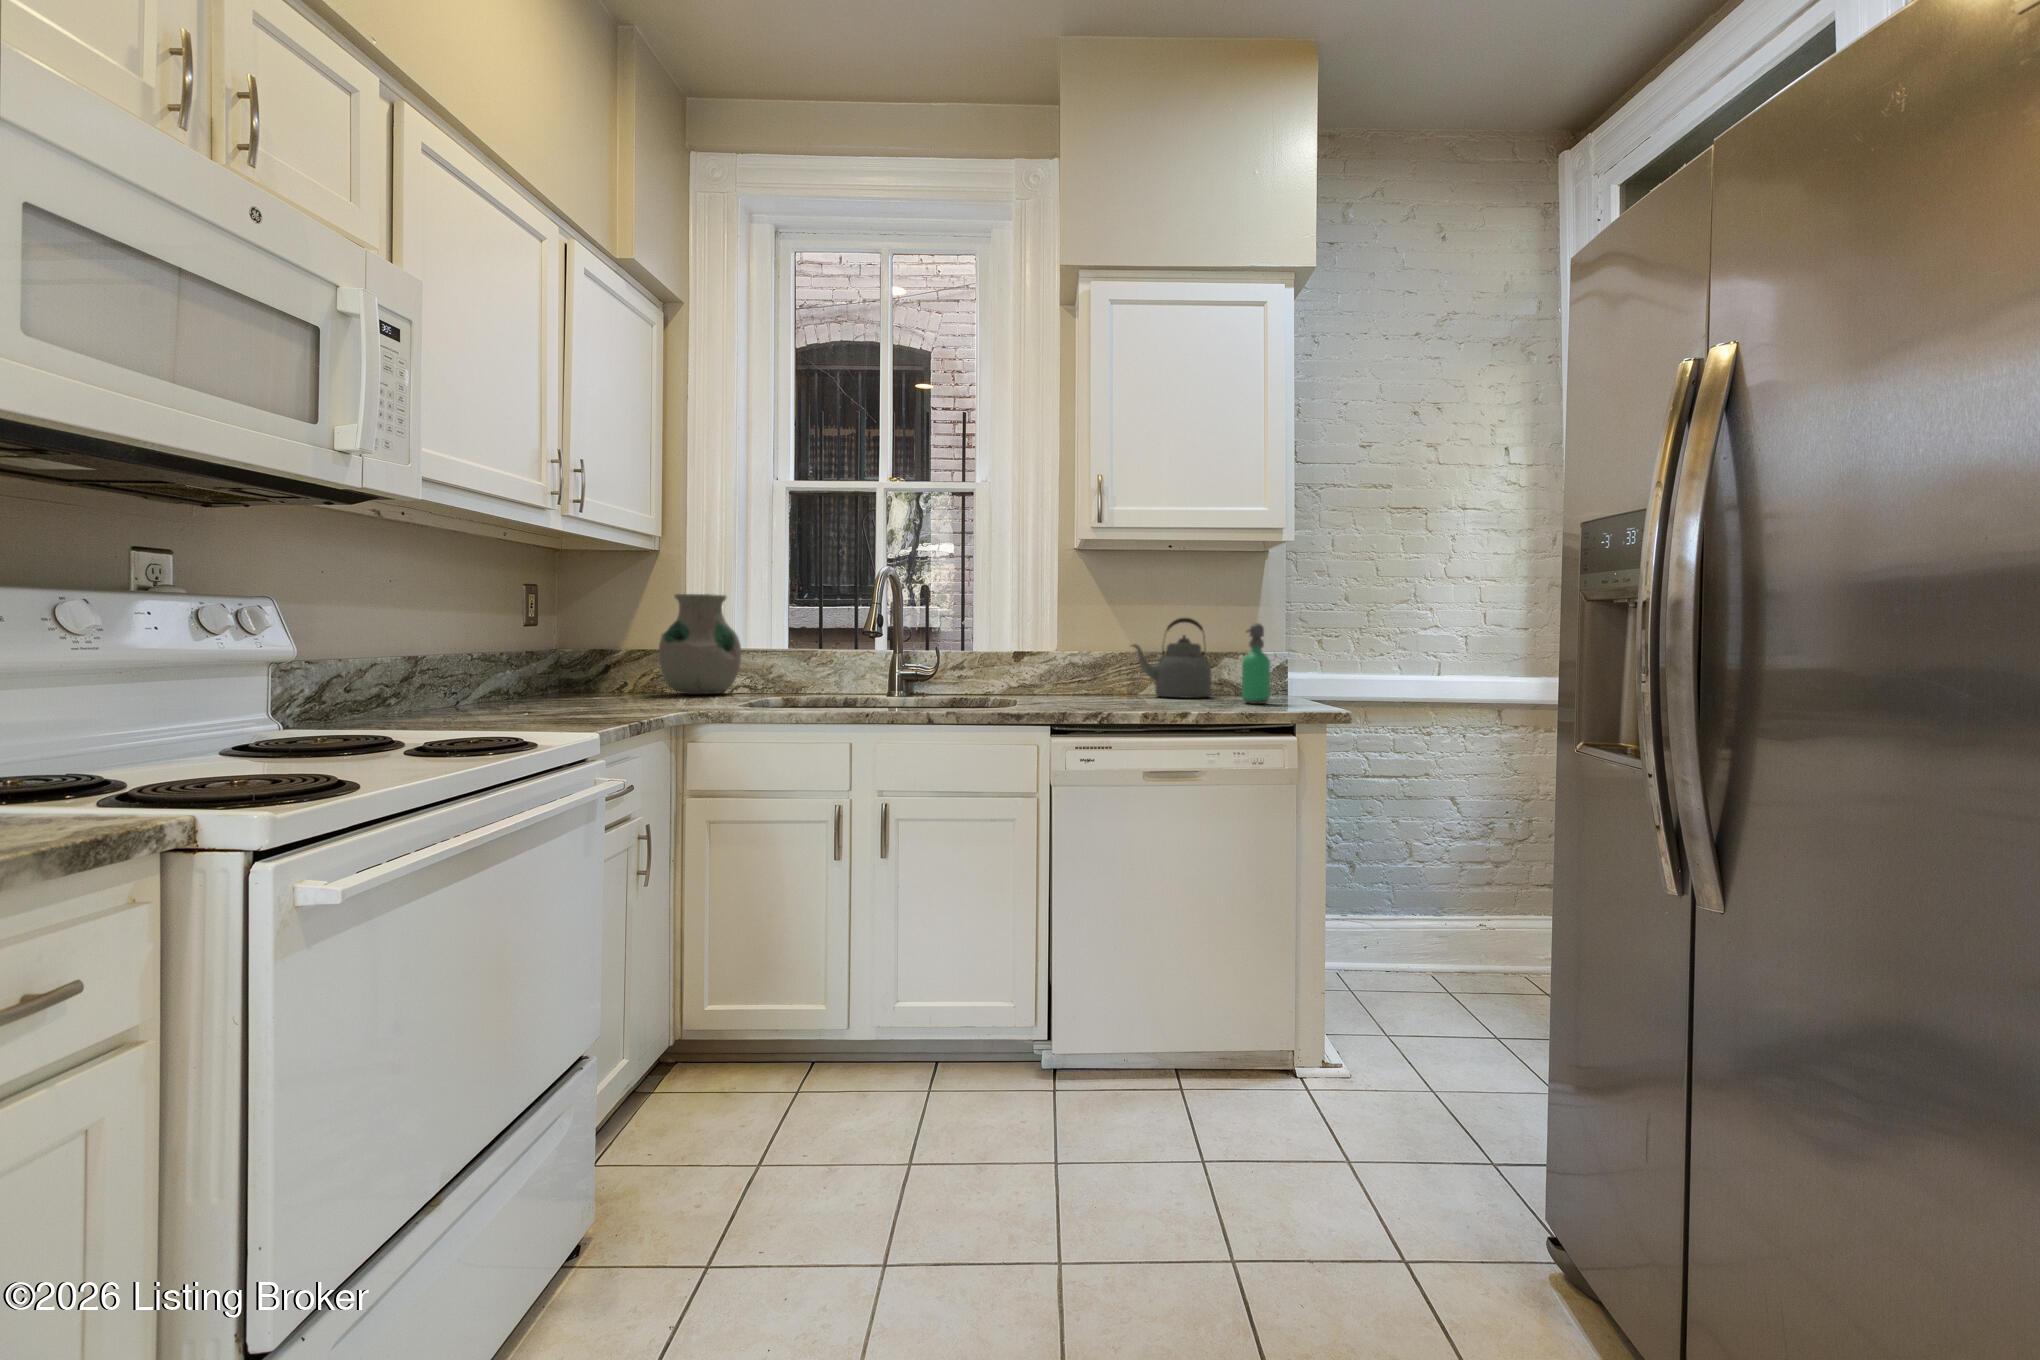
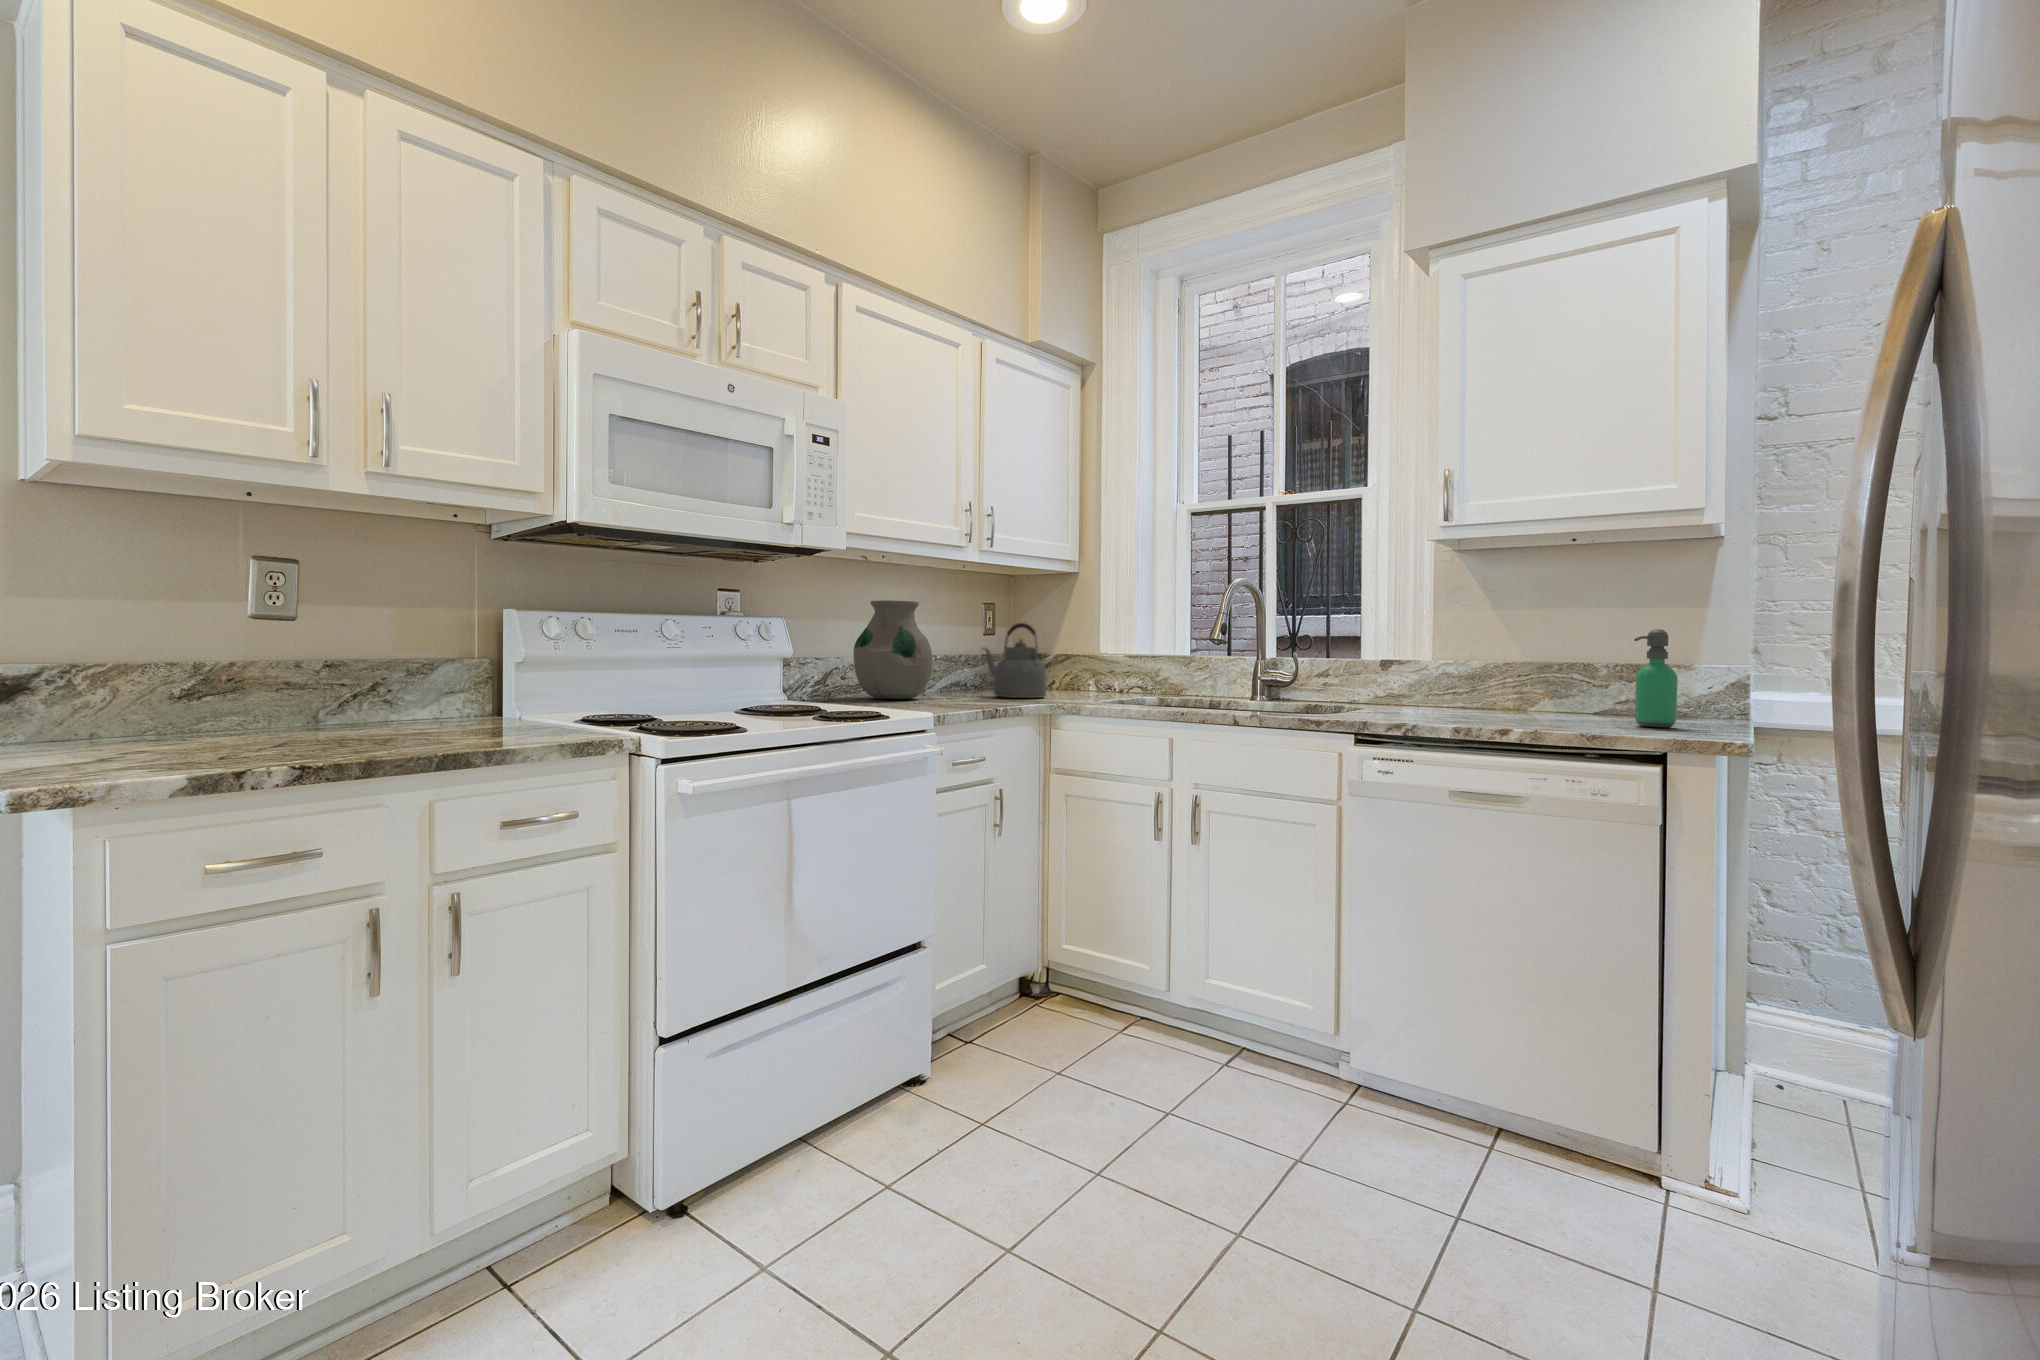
vase: present [659,594,742,694] -> present [854,601,932,699]
kettle: present [1132,618,1212,698] -> present [983,623,1046,698]

